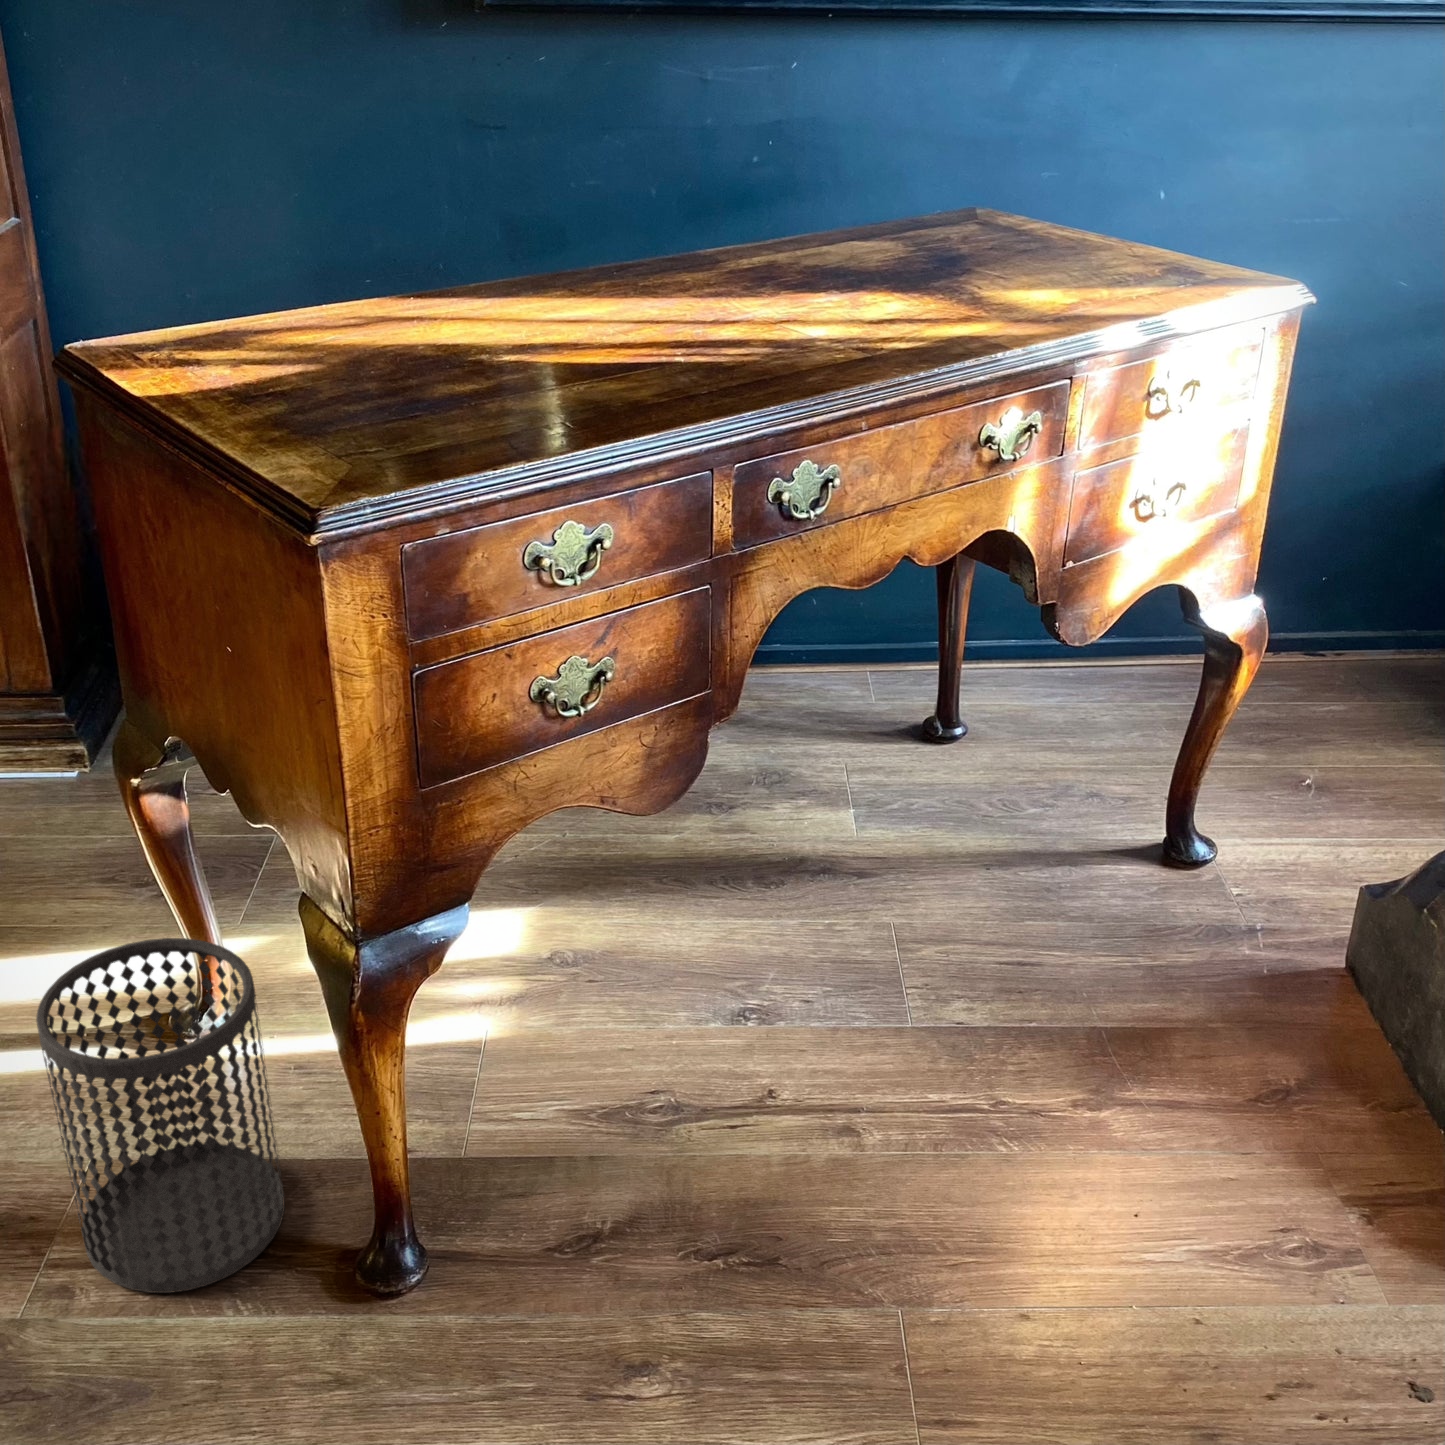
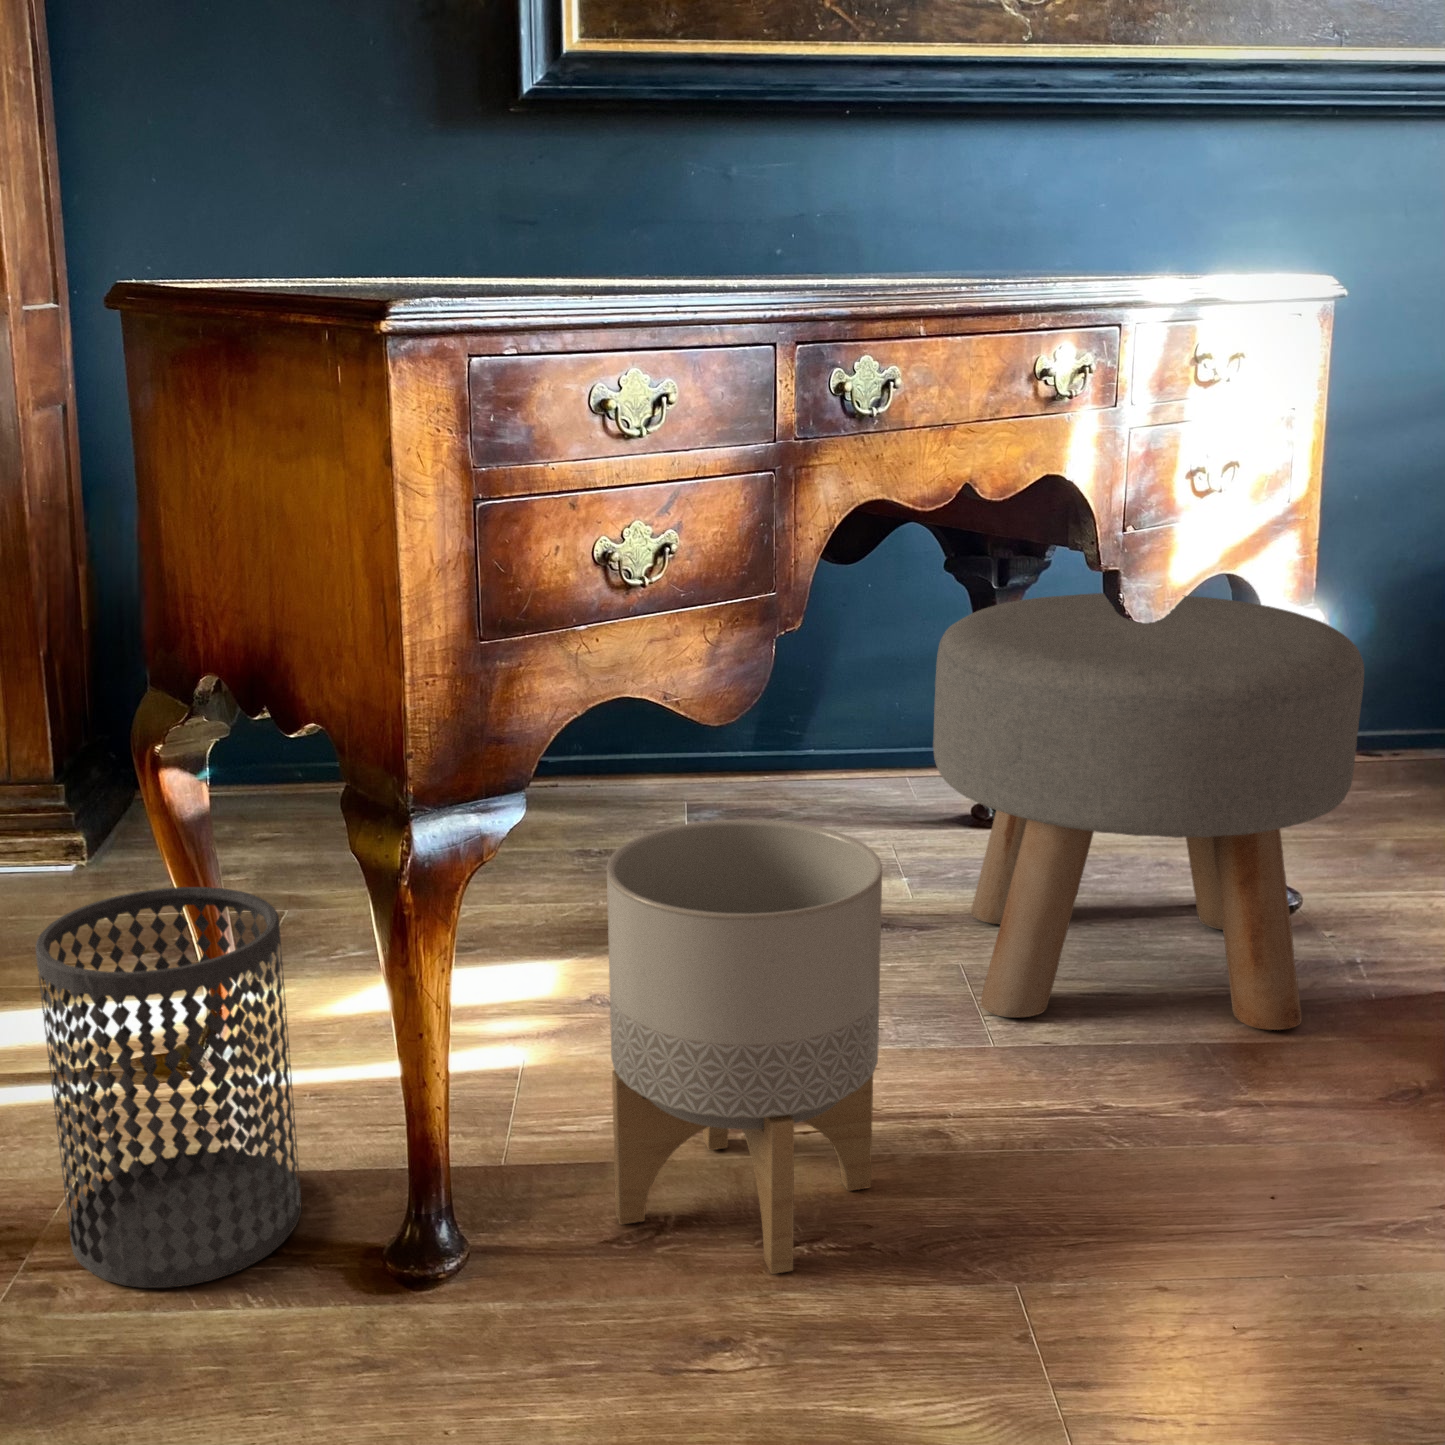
ottoman: none [875,574,1281,1016] -> present [933,593,1364,1030]
planter: none [547,881,796,1293] -> present [607,820,882,1274]

